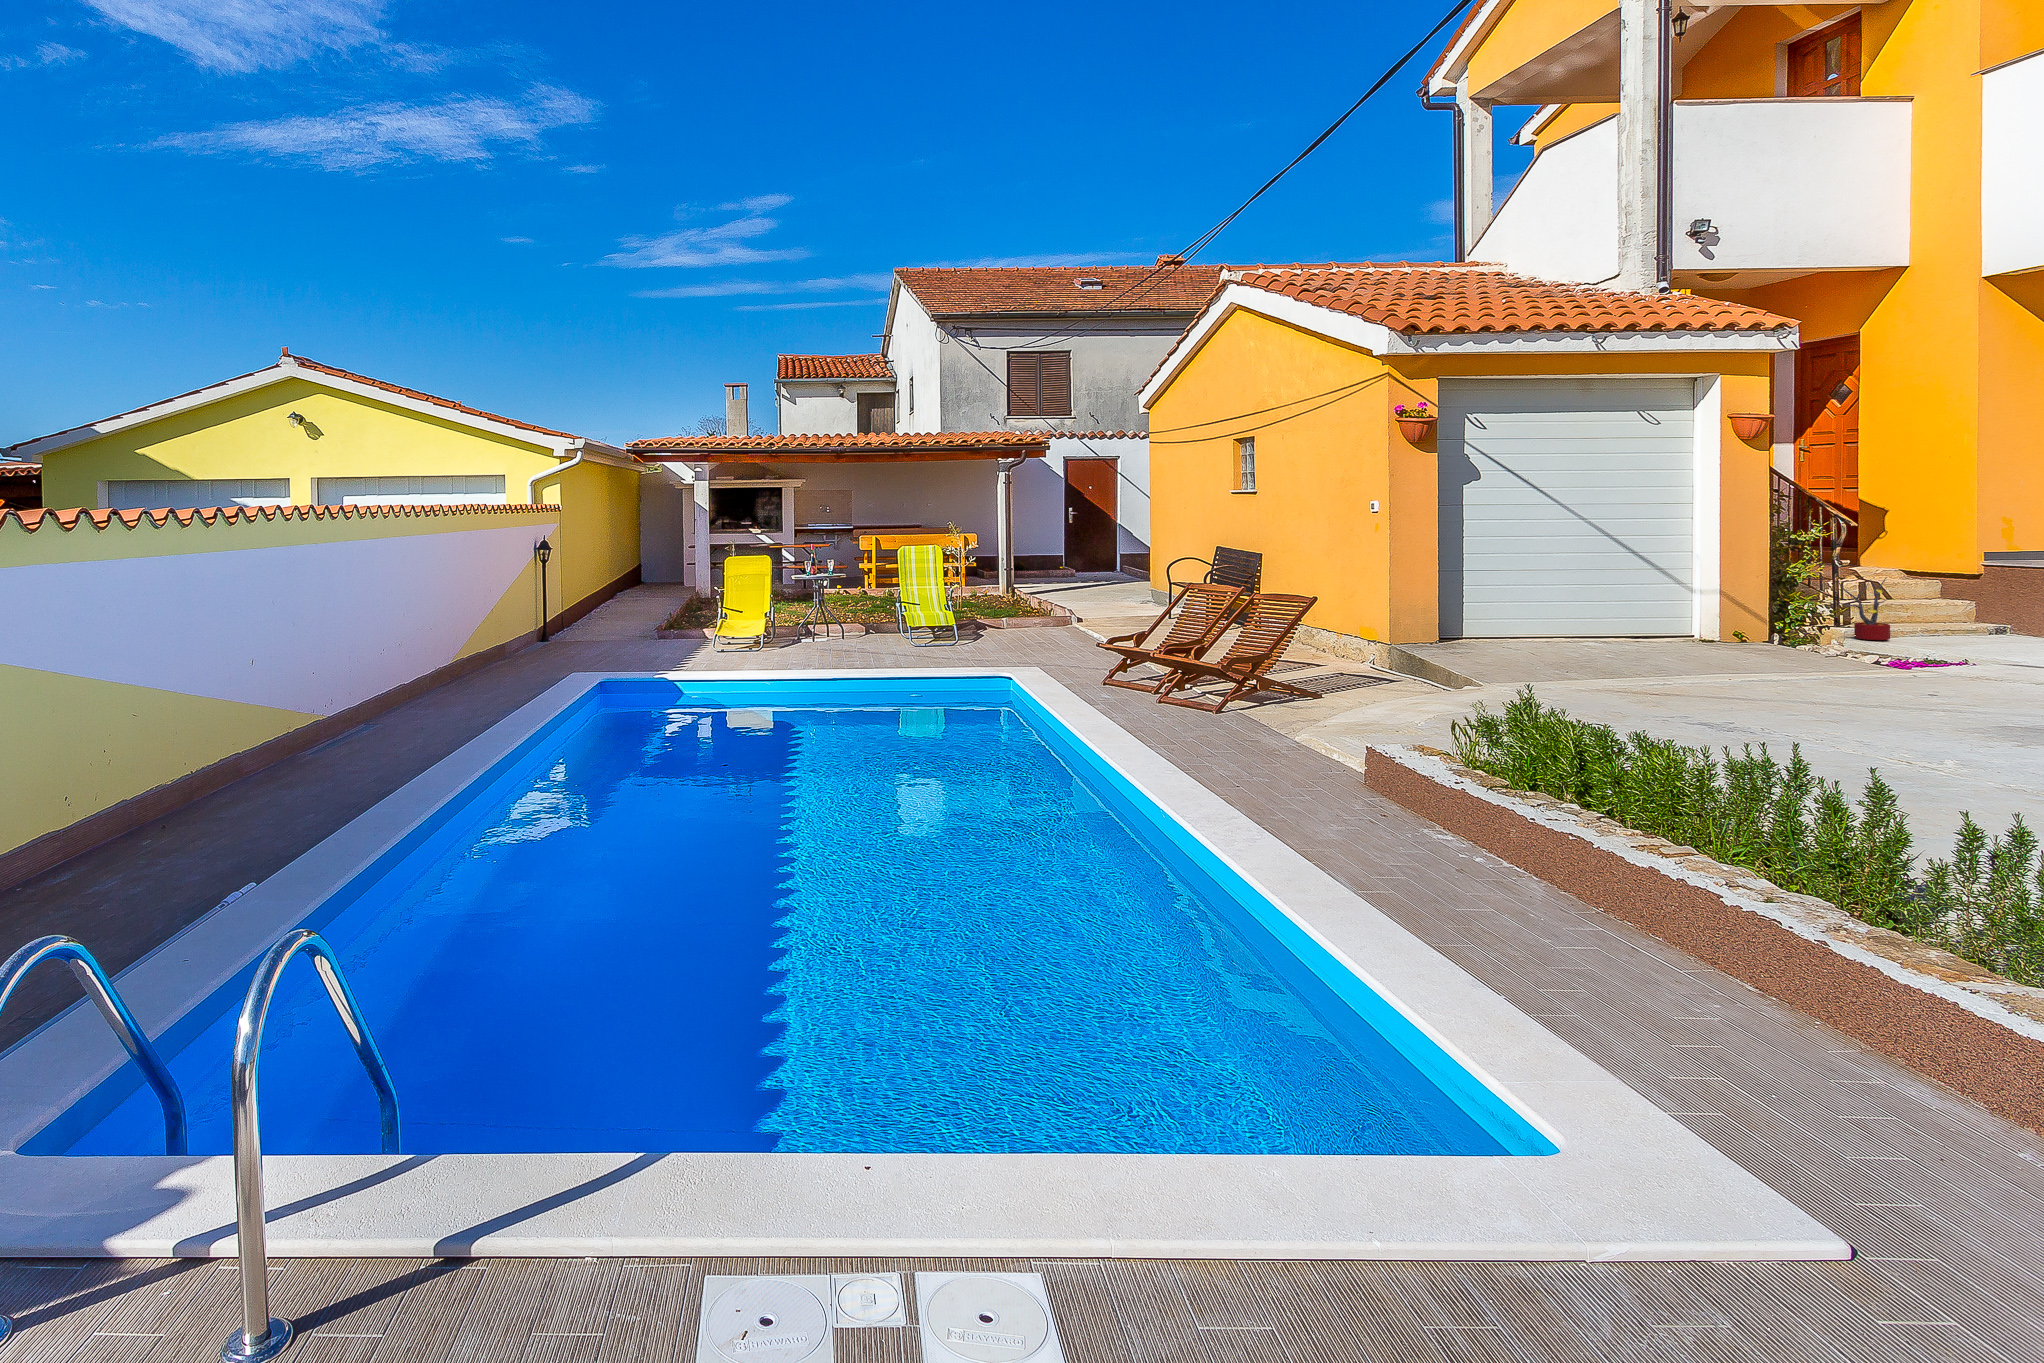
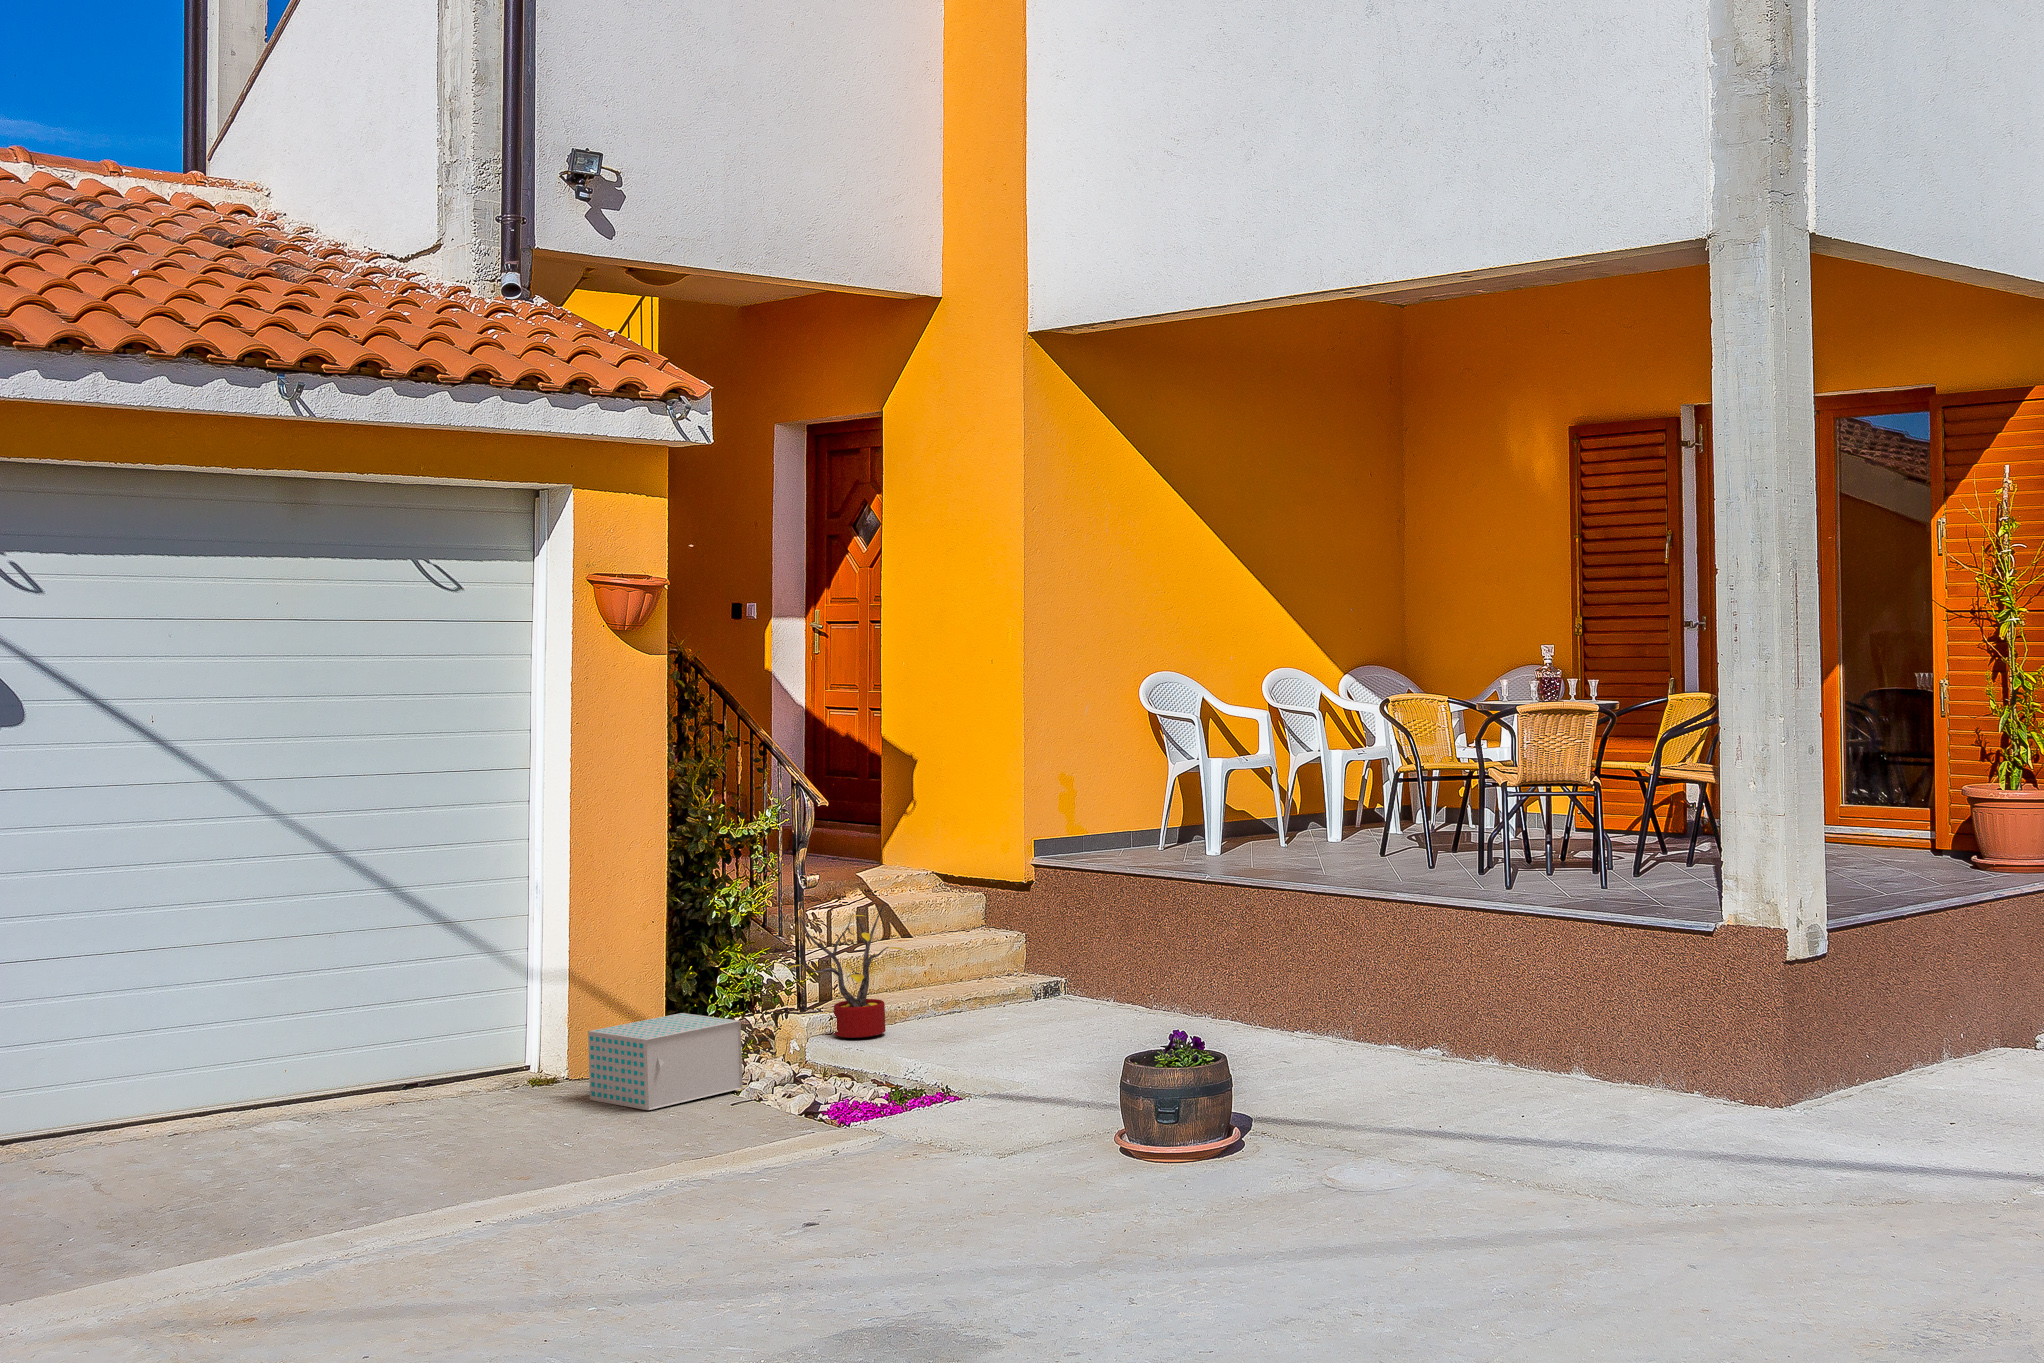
storage box: none [1727,615,1819,652] -> present [588,1013,742,1110]

